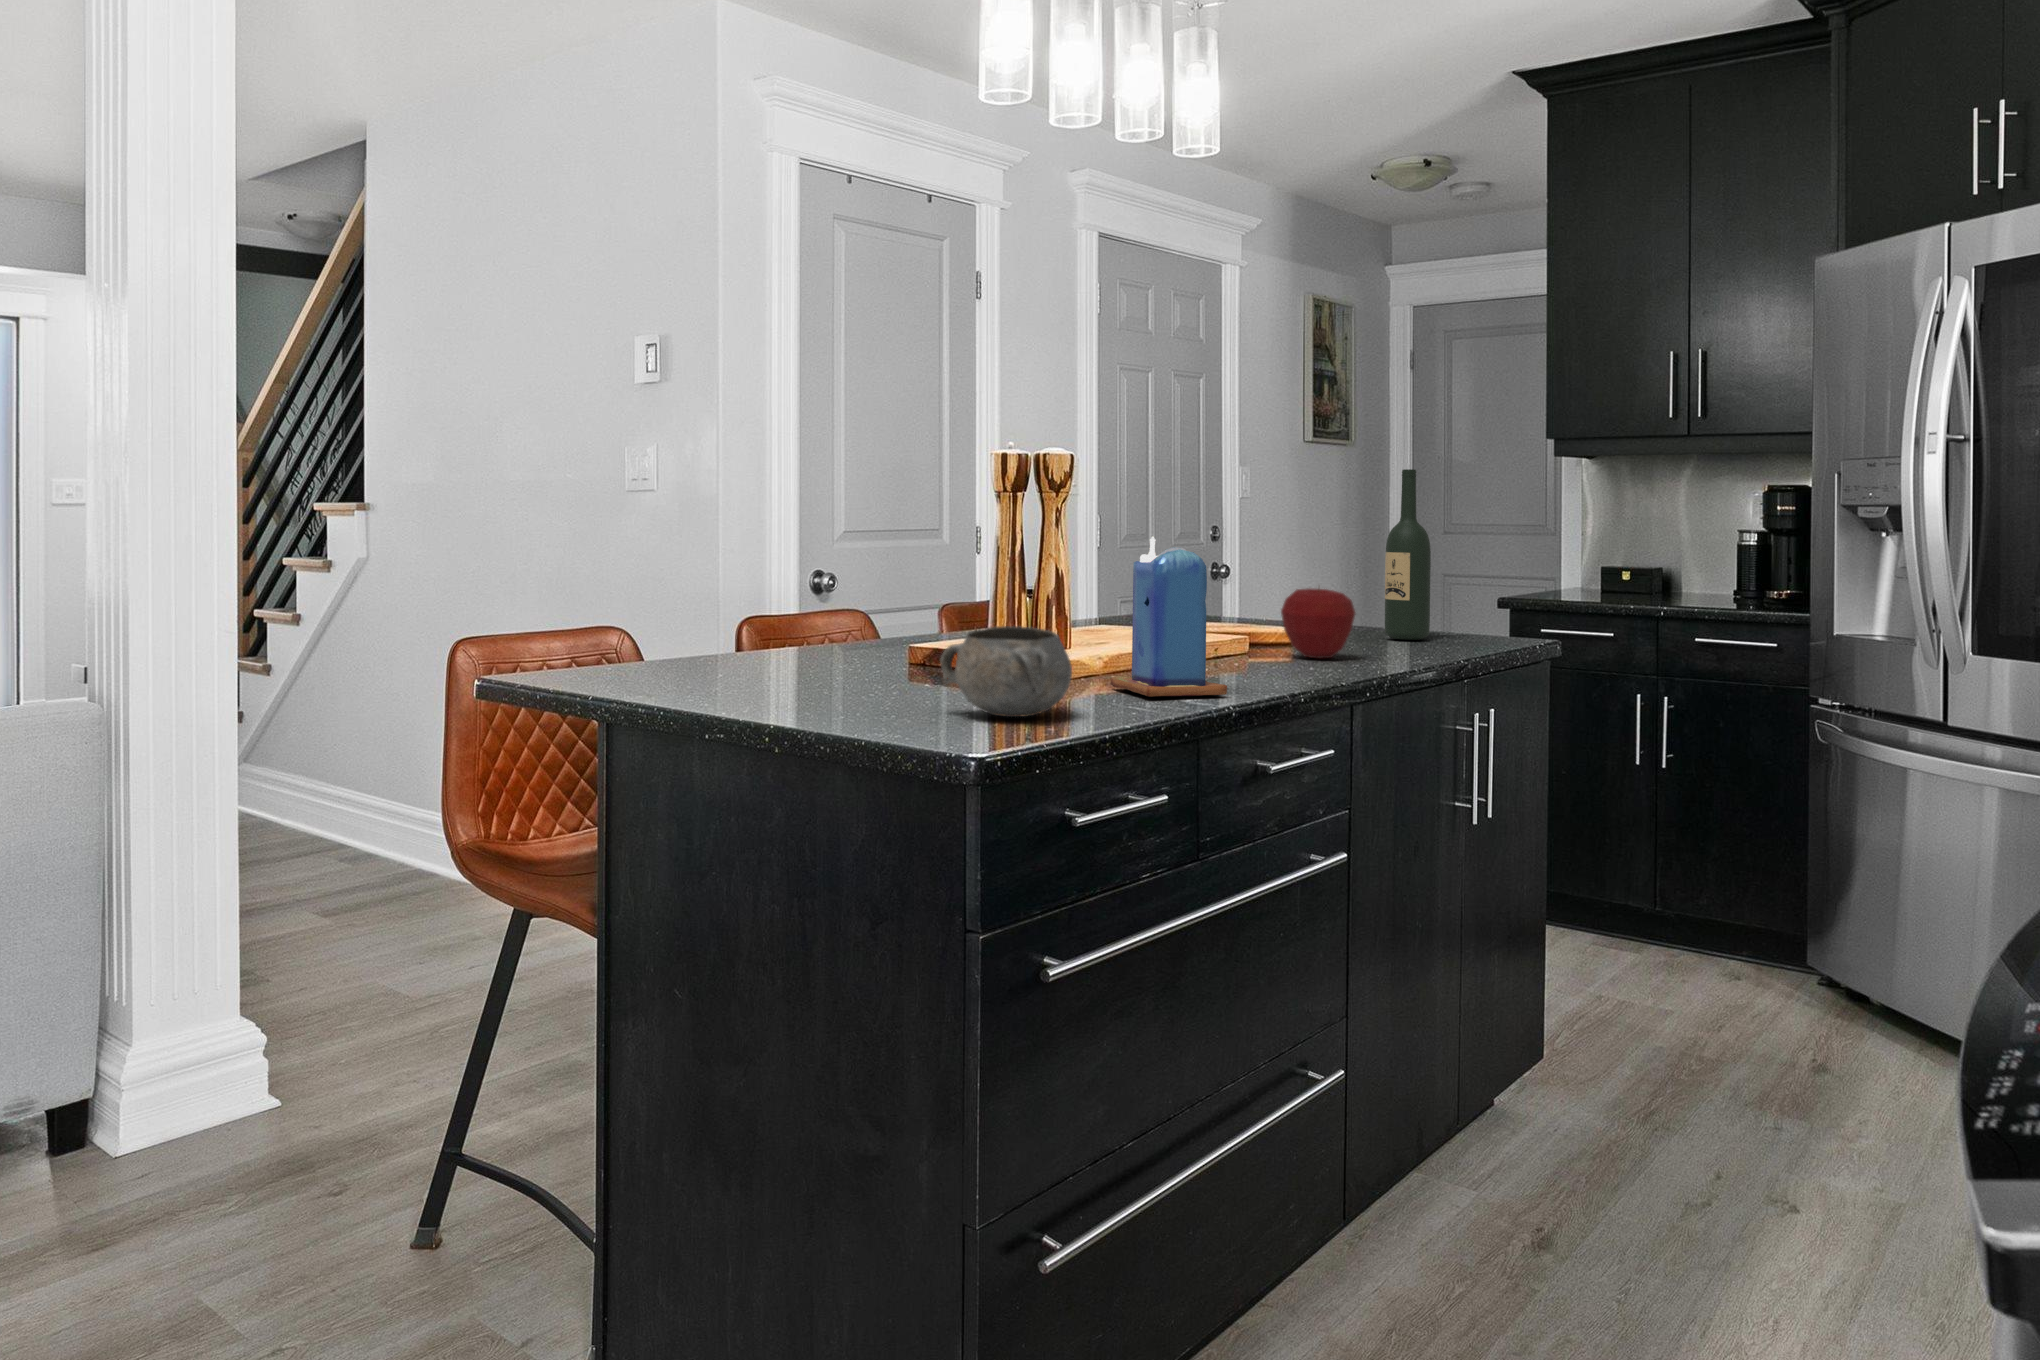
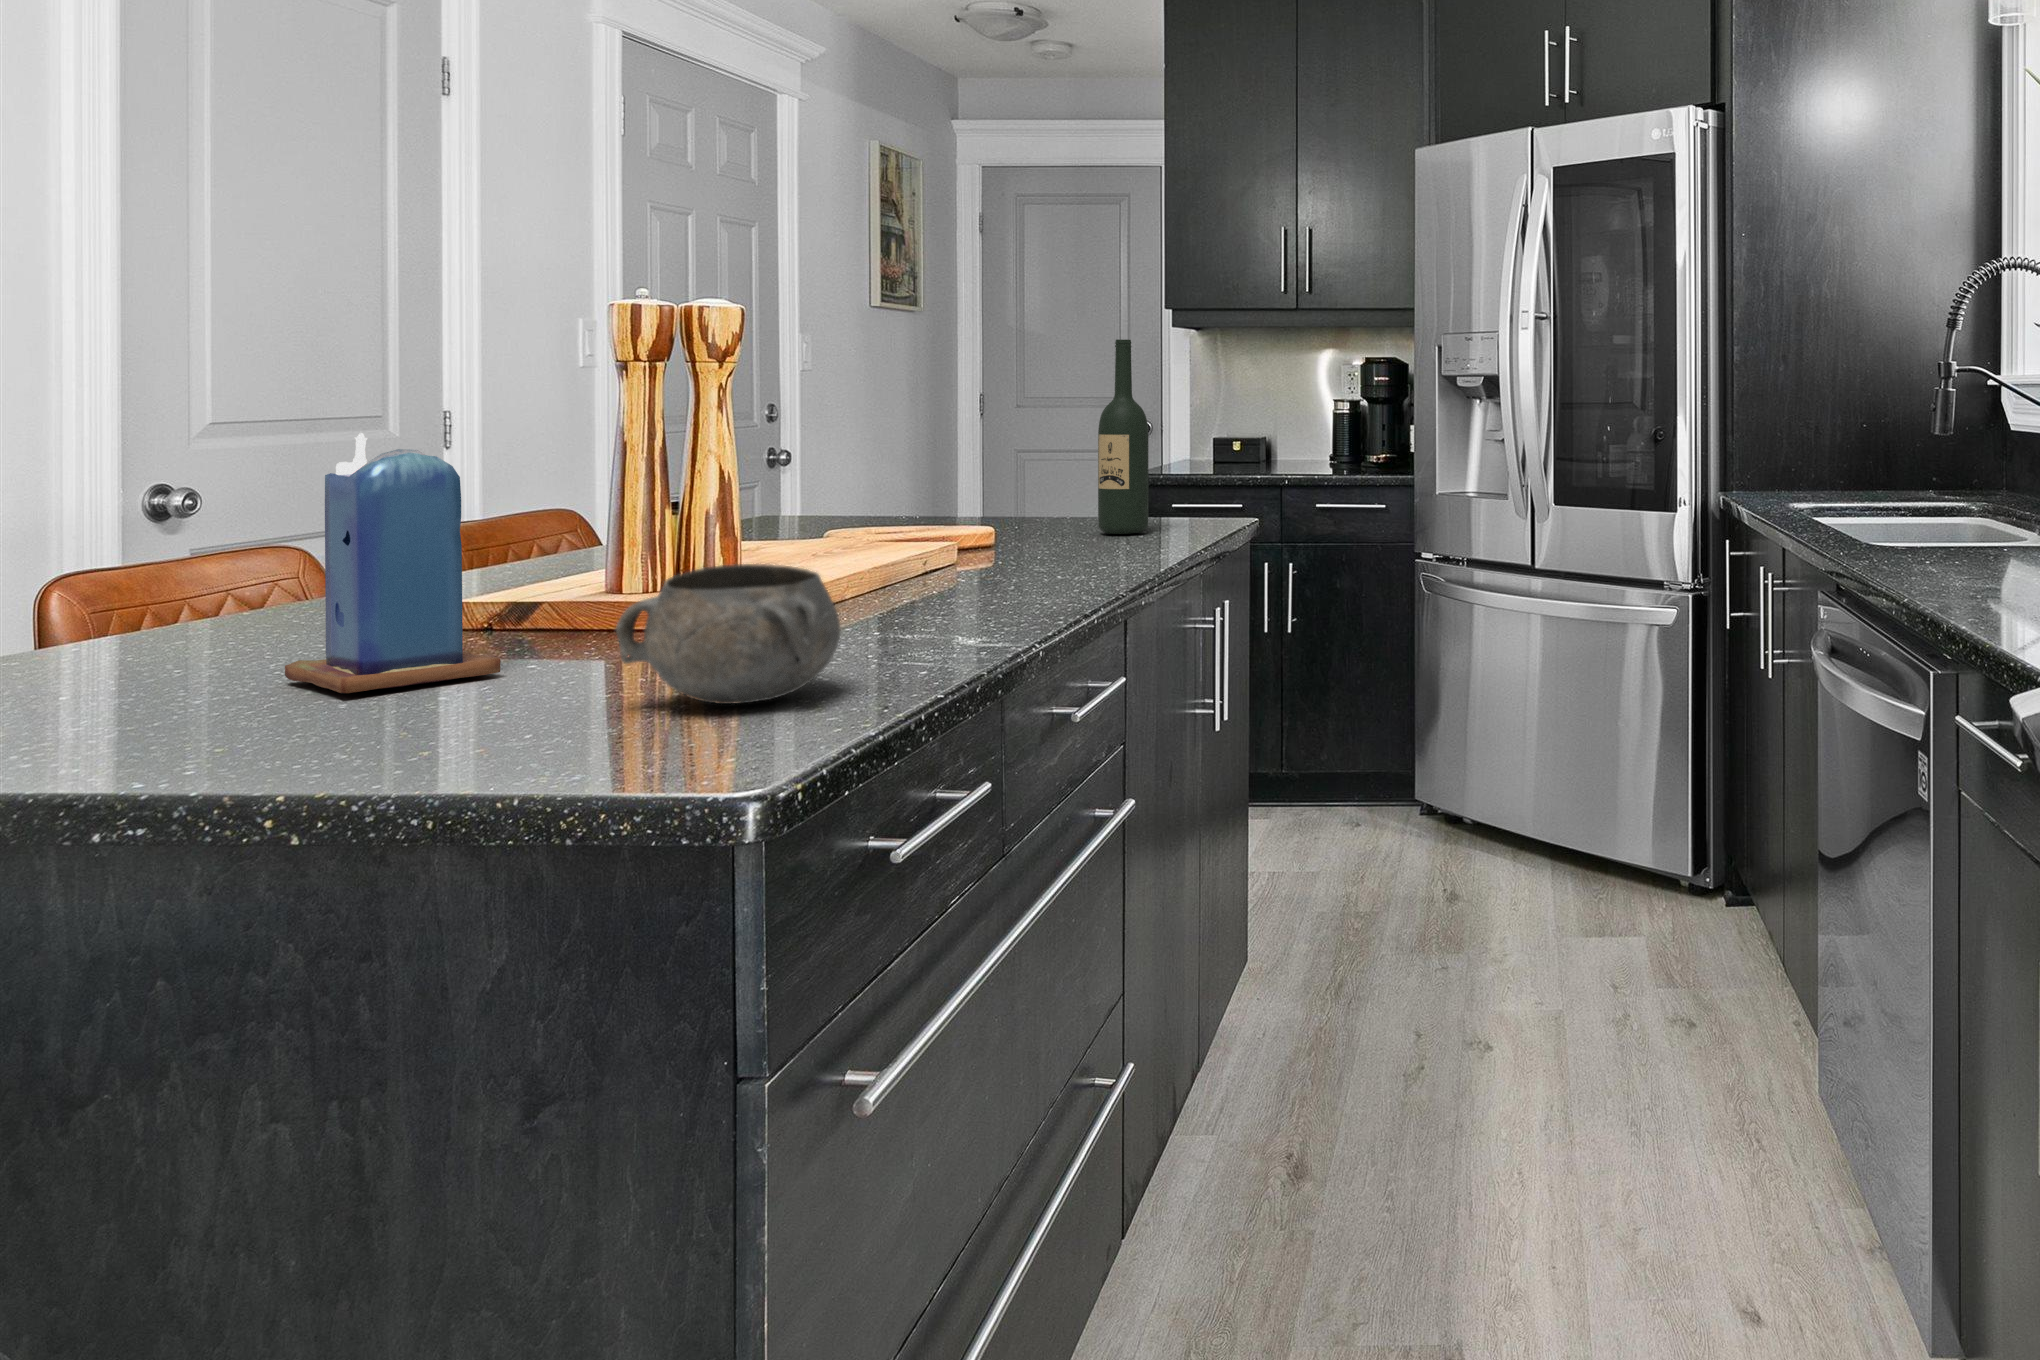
candle: present [1111,537,1227,696] -> present [285,433,501,694]
apple: present [1281,588,1356,658] -> none [1012,476,1102,566]

